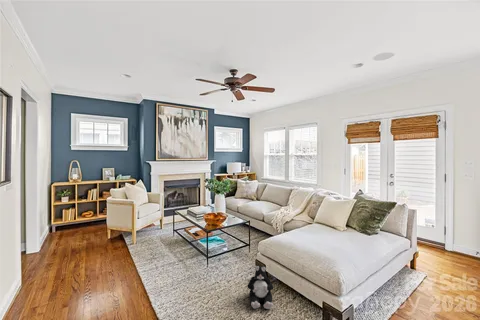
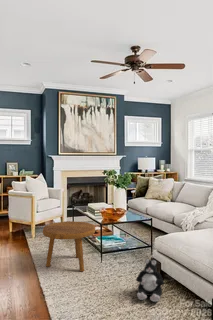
footstool: none [148,228,201,280] -> present [43,221,95,272]

